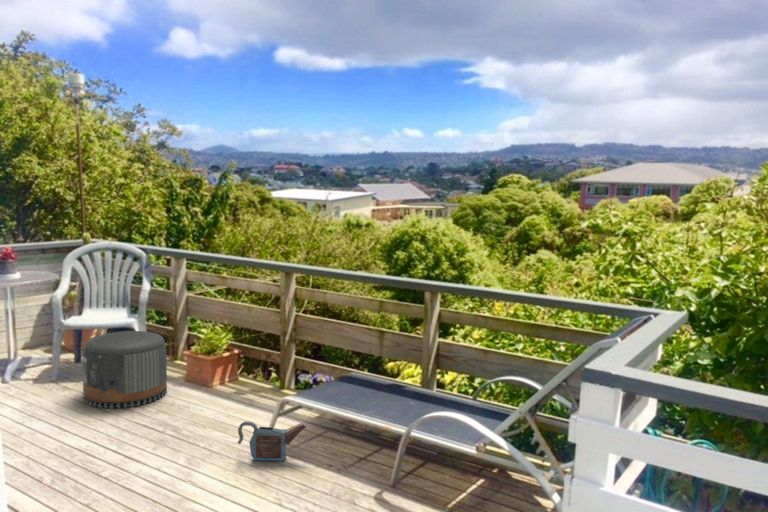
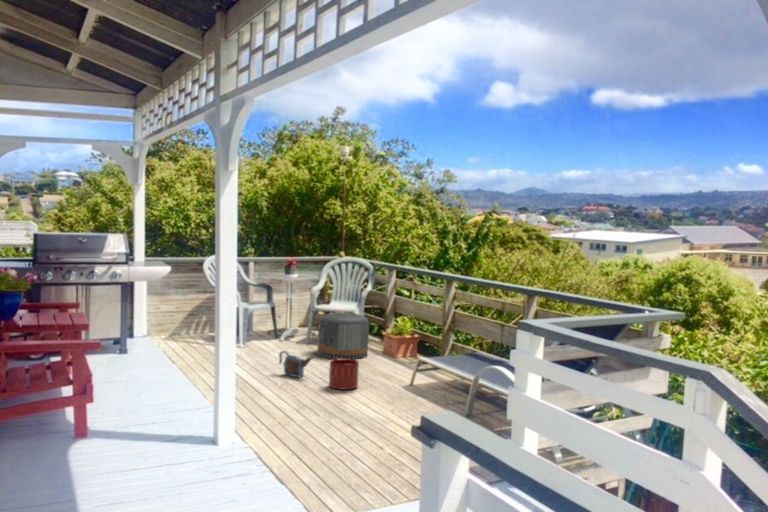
watering can: present [238,421,306,461] -> present [279,351,312,377]
planter: none [153,427,205,488] -> present [329,358,359,390]

